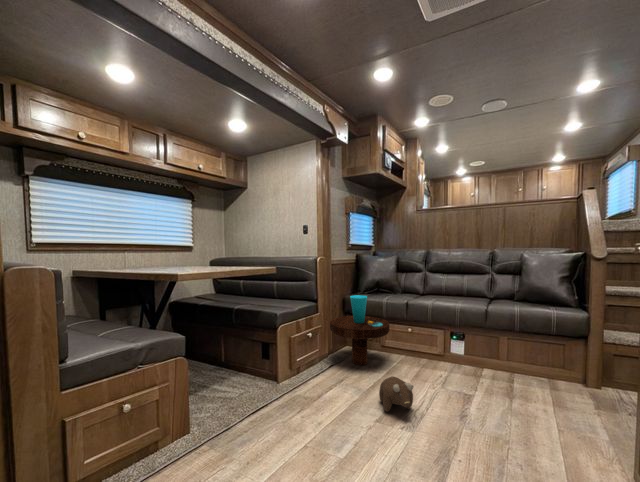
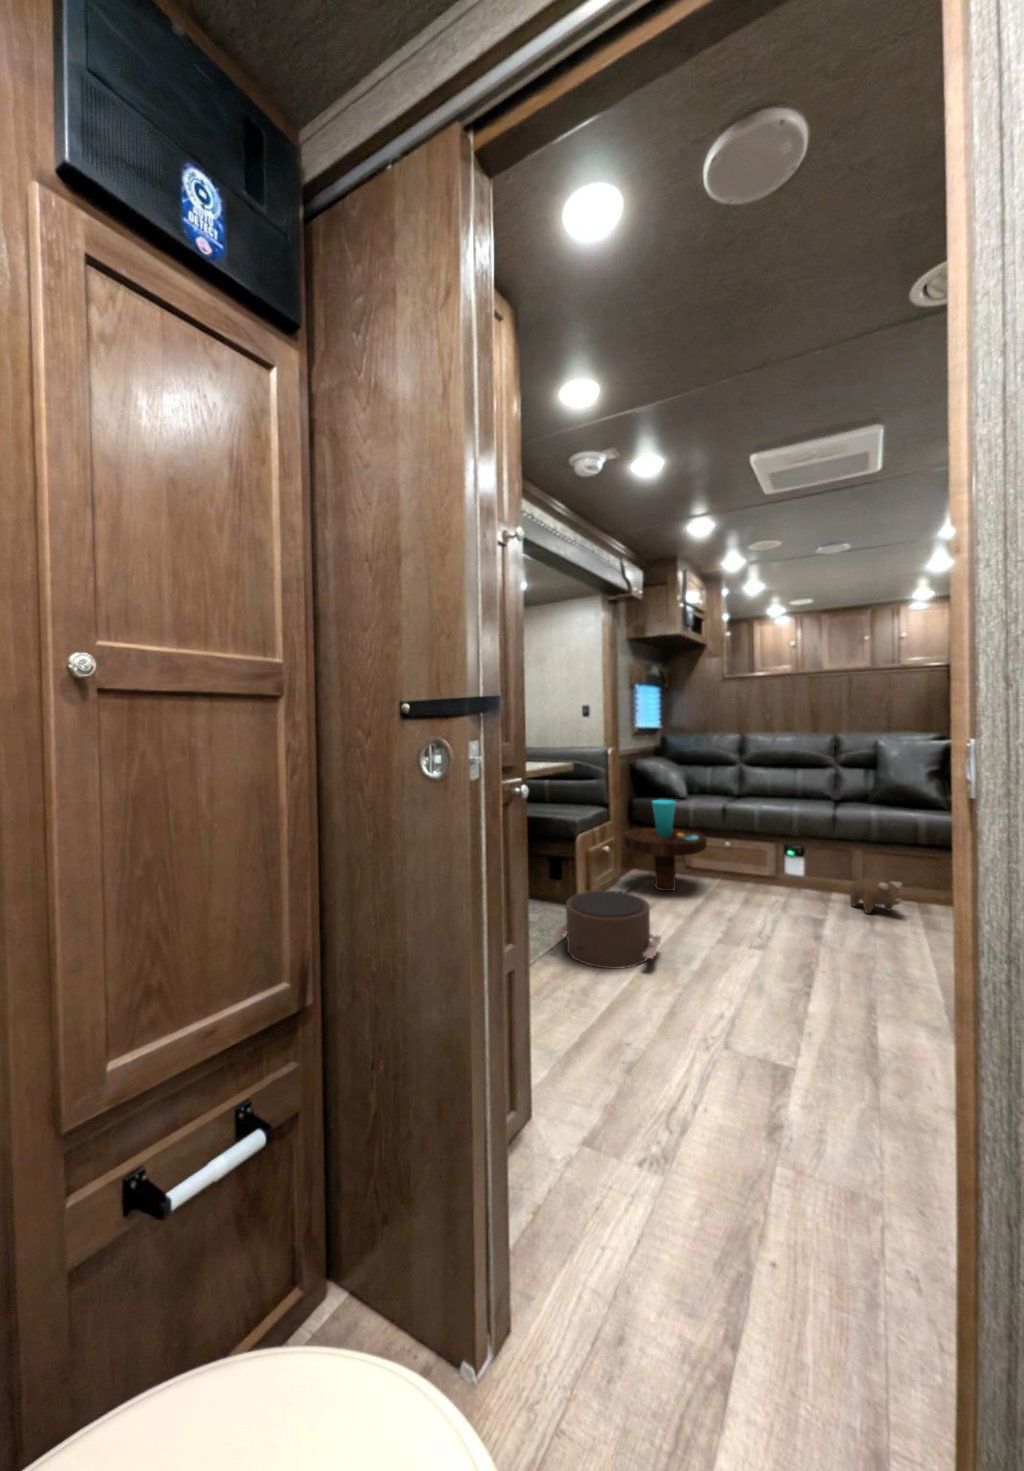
pouf: none [227,370,323,448] -> present [551,891,661,969]
plush toy: present [379,376,414,412] -> present [850,878,902,913]

